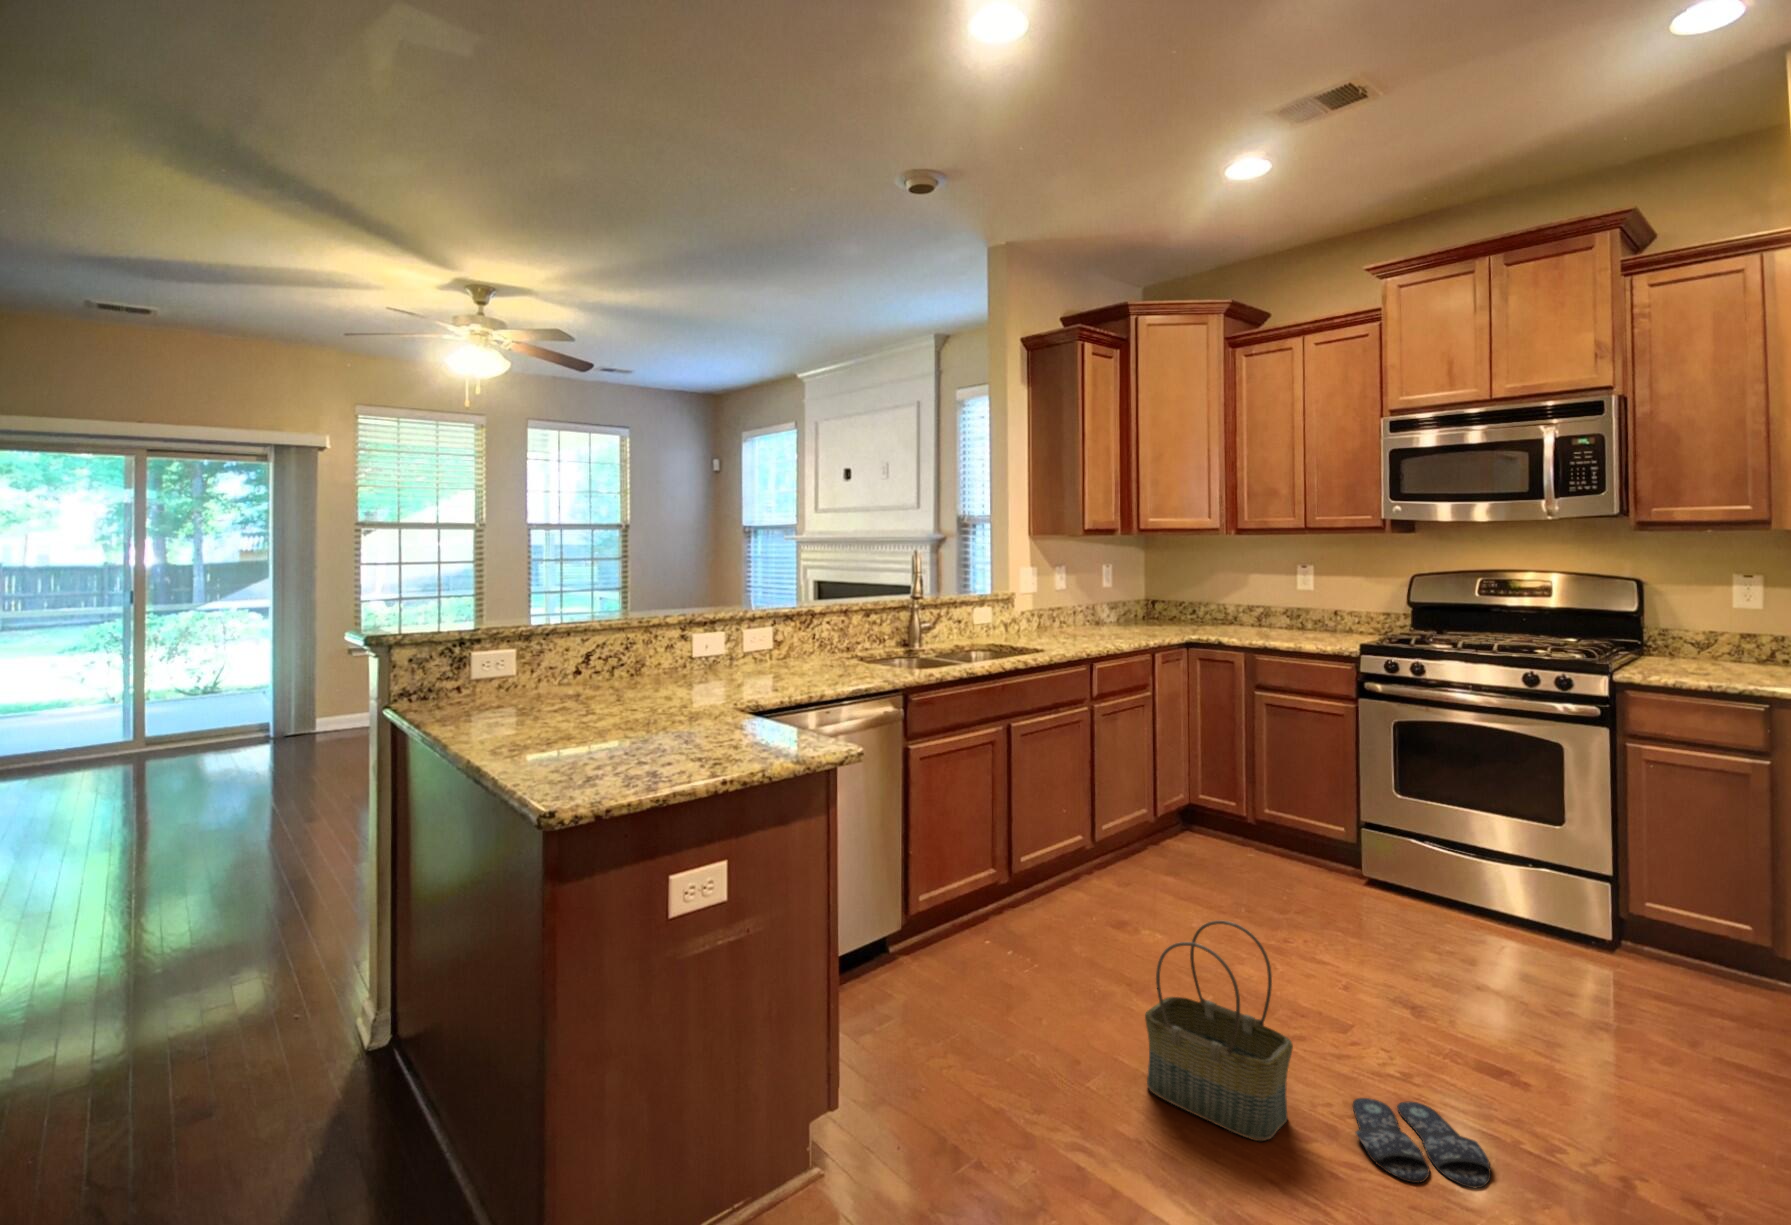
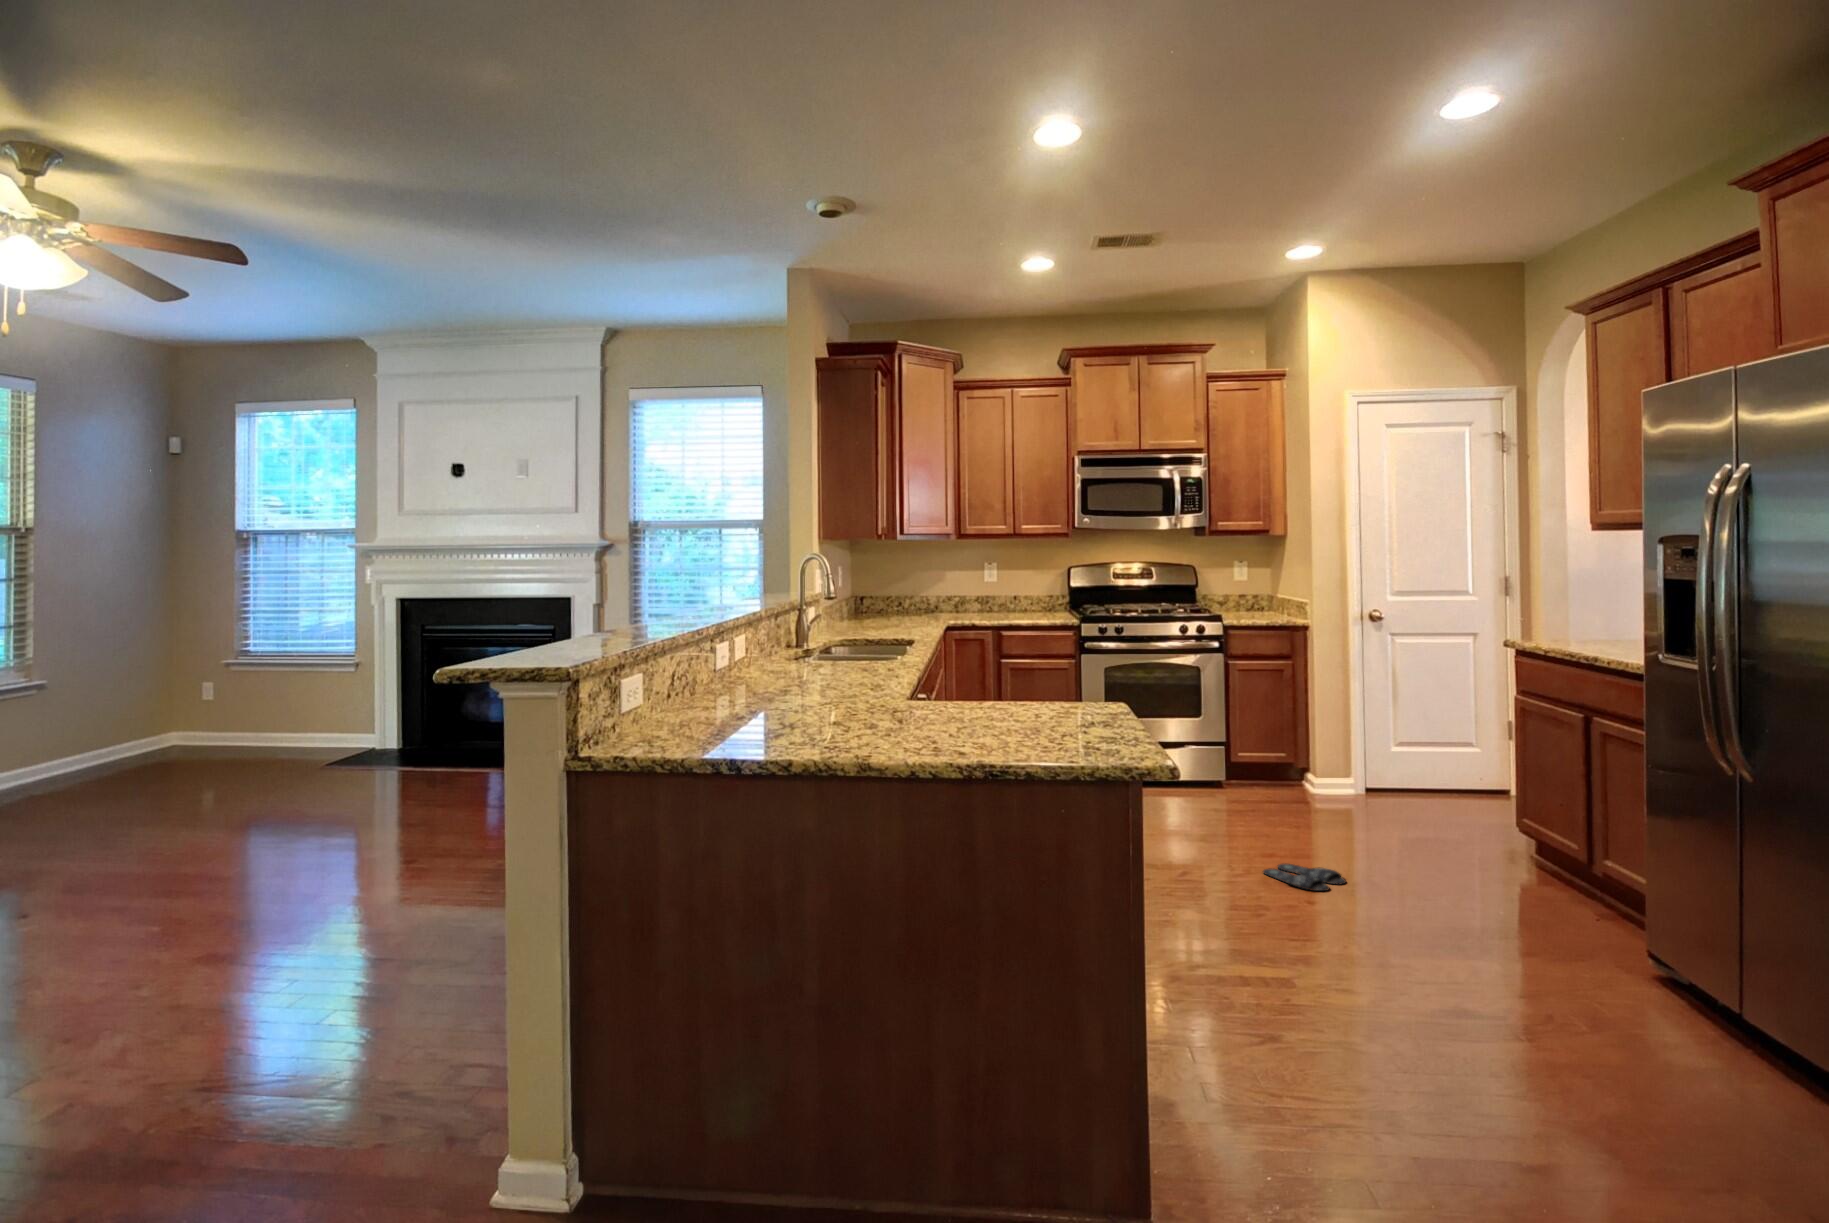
basket: present [1145,921,1293,1141] -> none [1177,785,1267,902]

